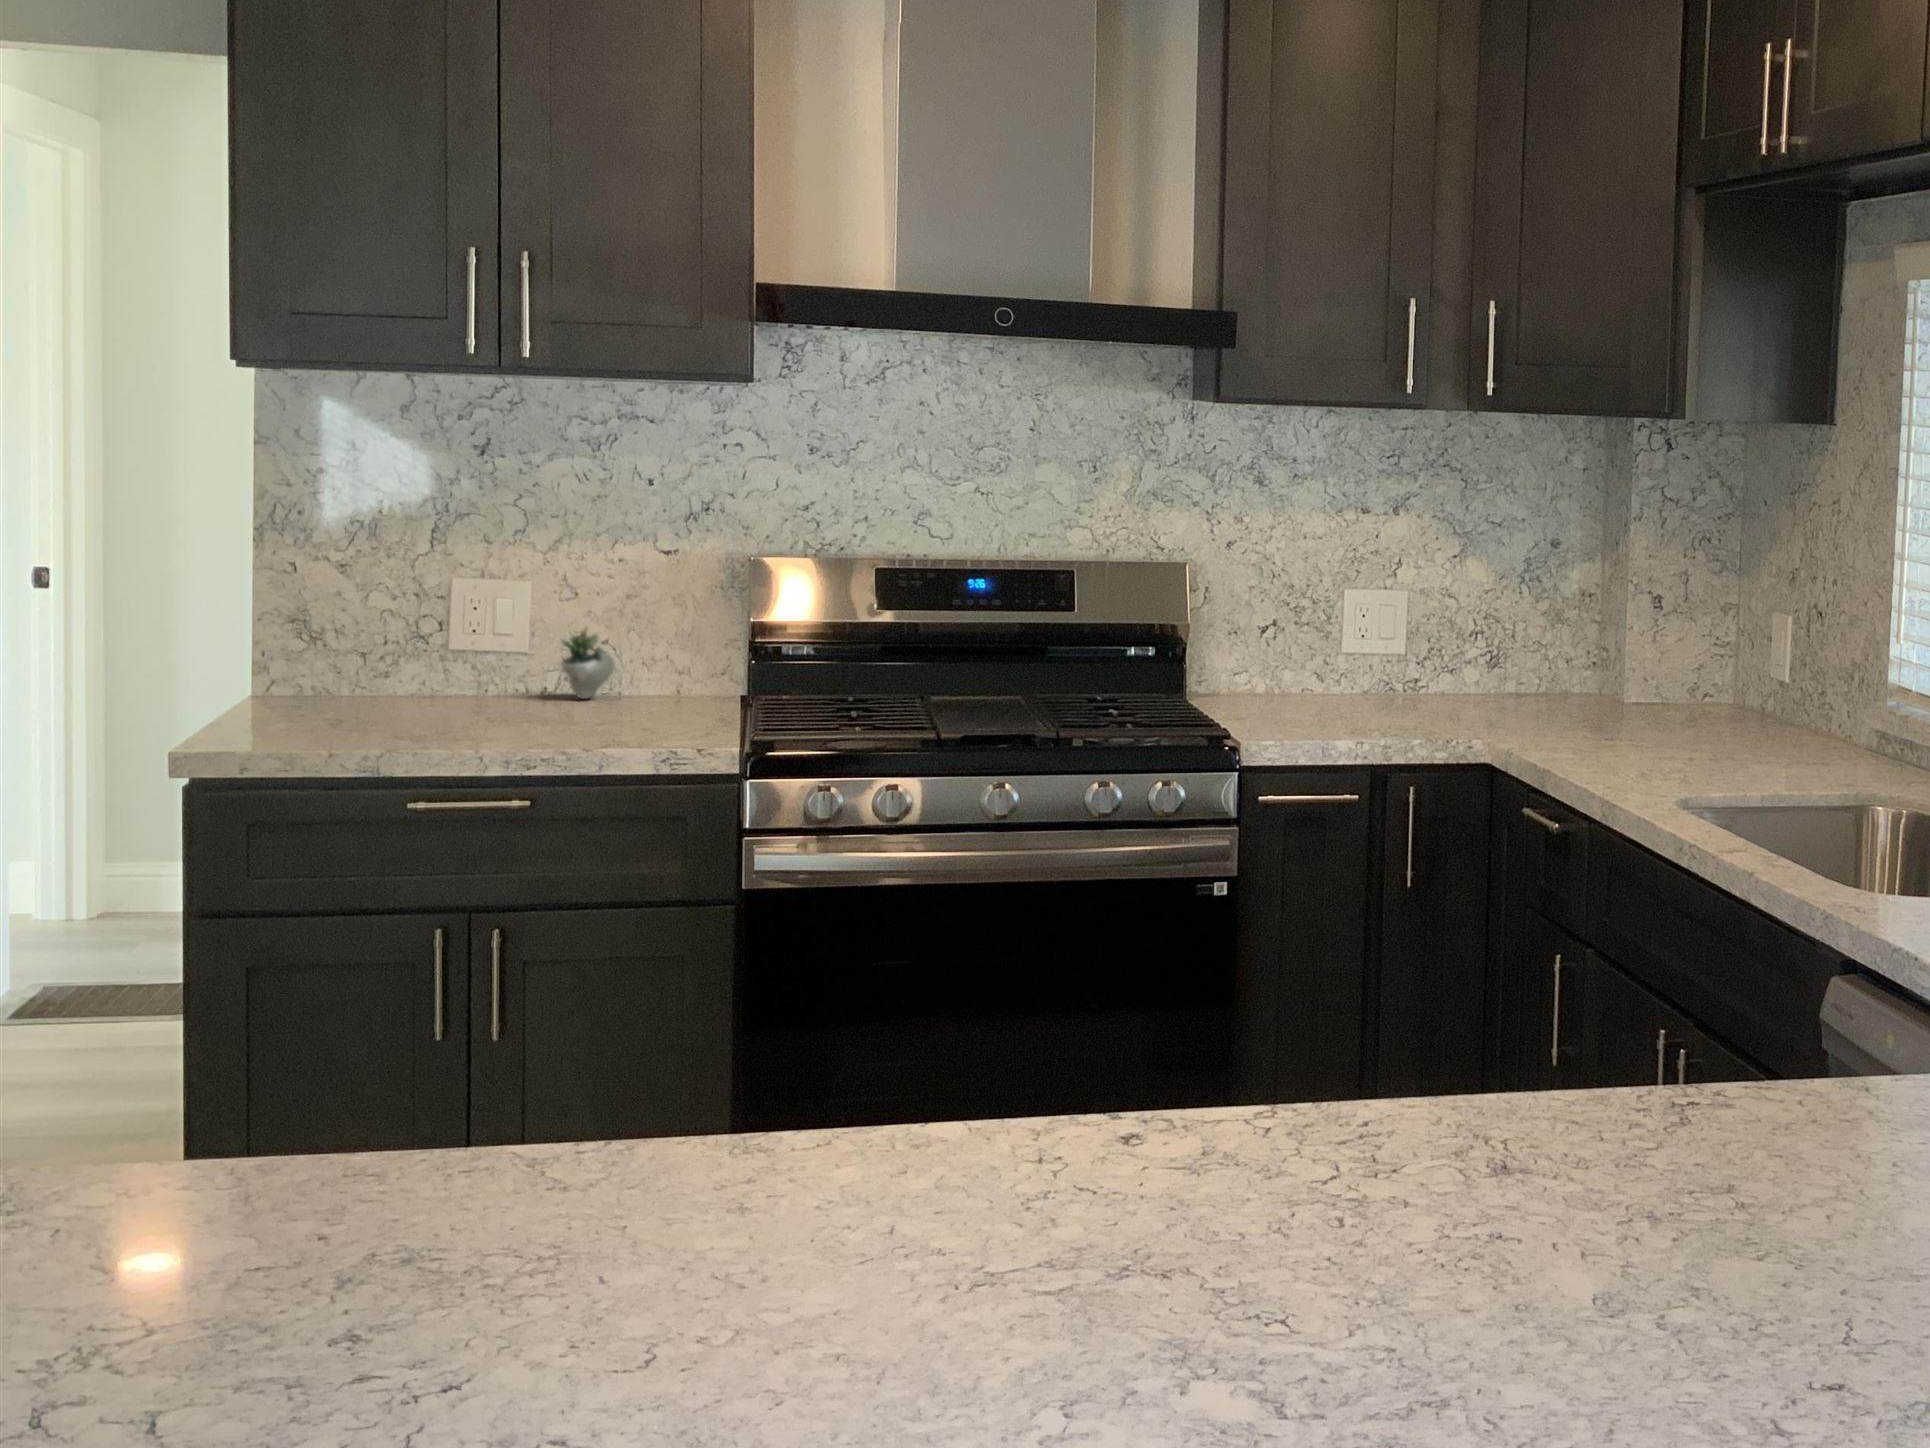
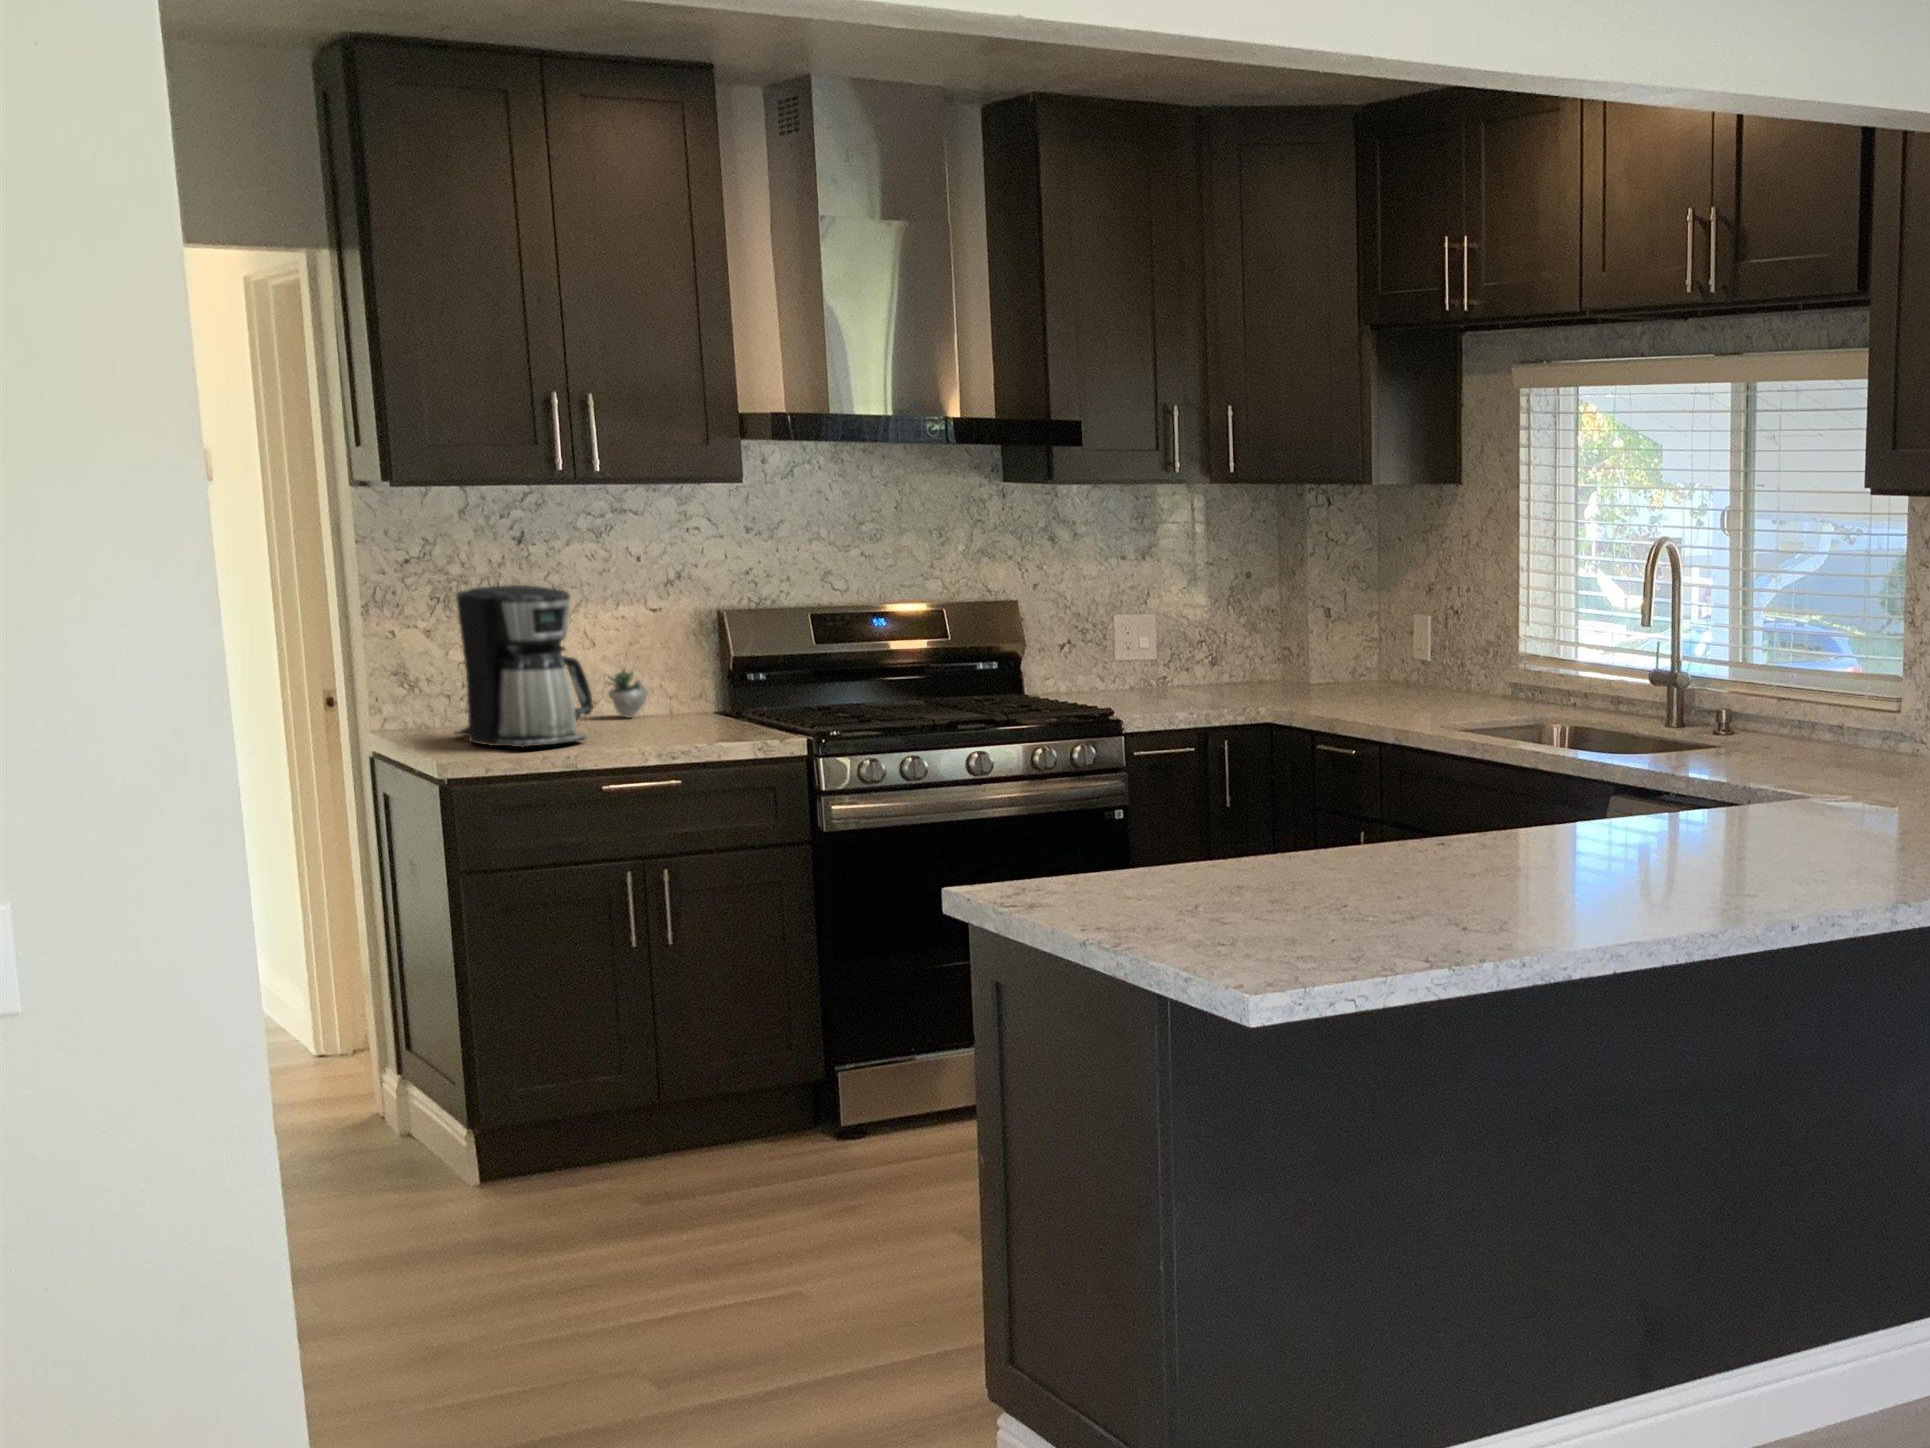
coffee maker: none [296,507,477,738] -> present [455,585,593,748]

